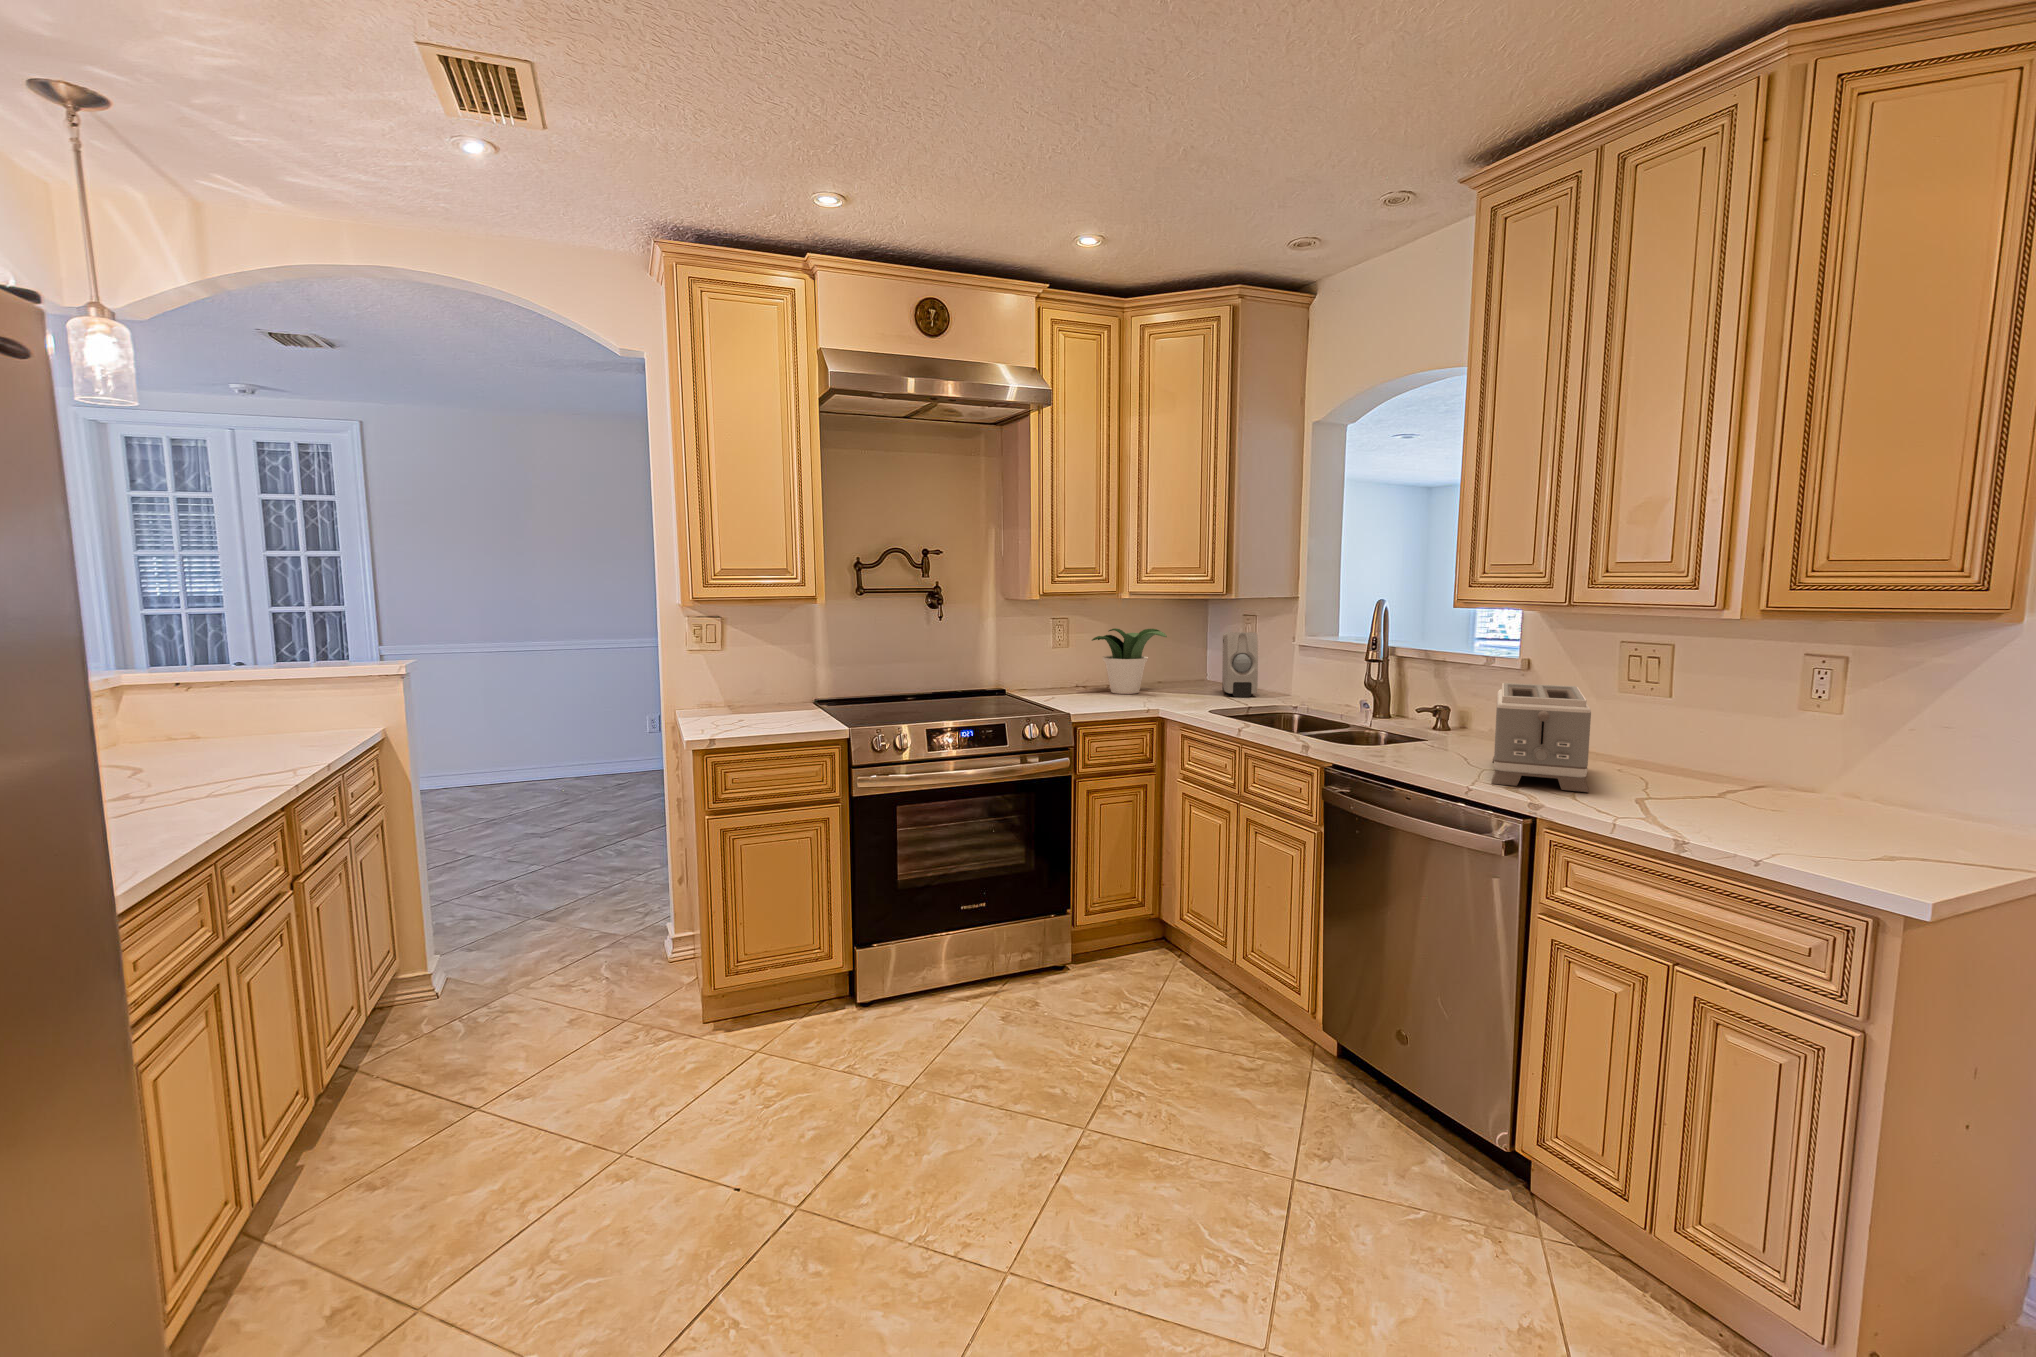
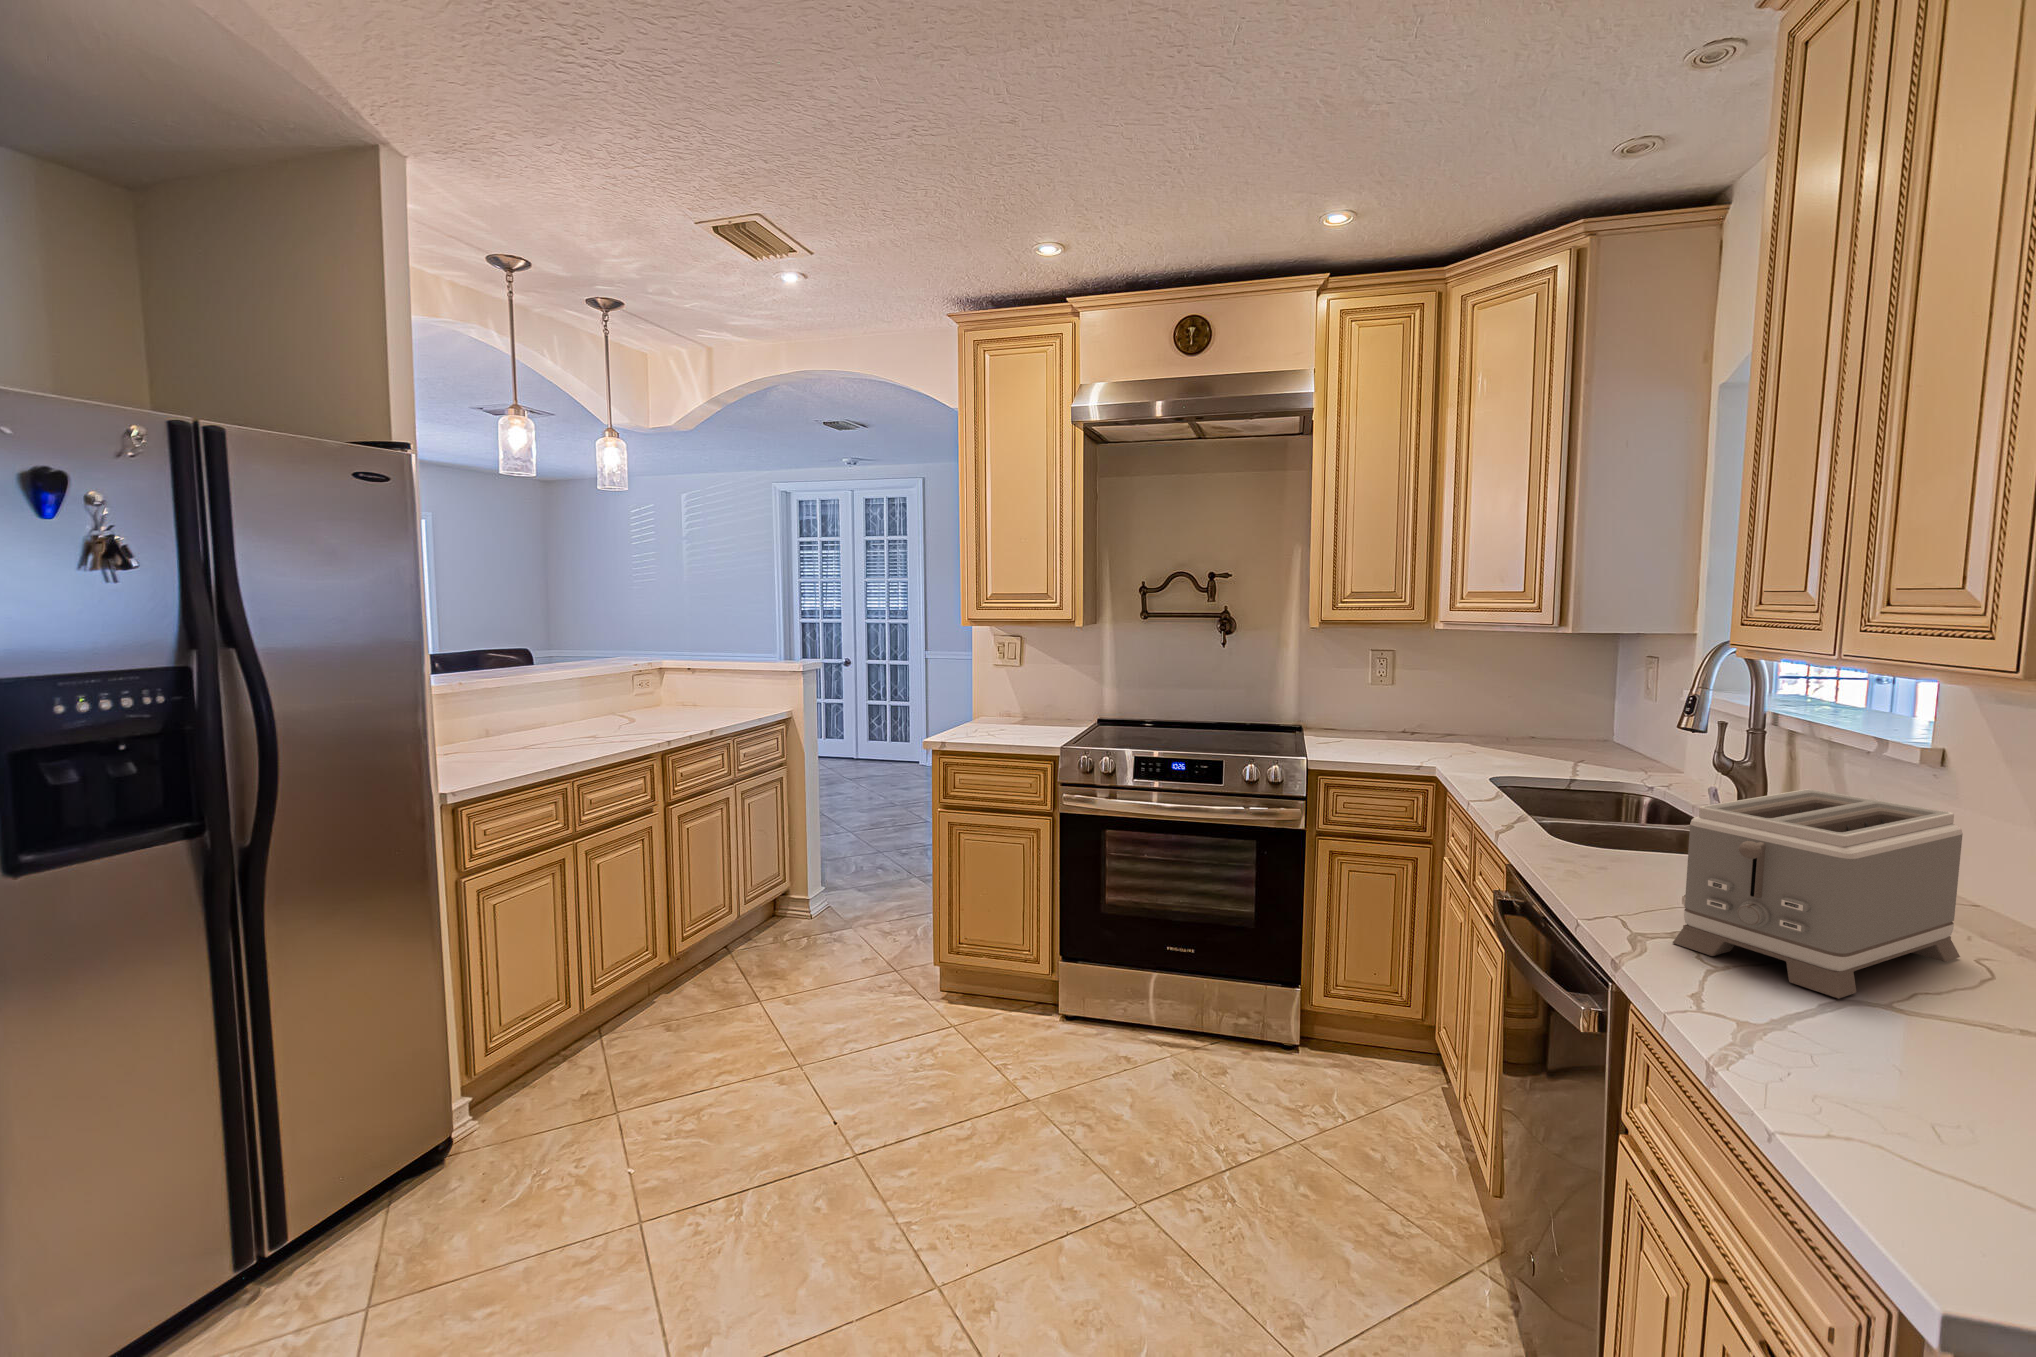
potted plant: present [1092,628,1167,694] -> none [1396,665,1506,745]
soap dispenser: present [1222,632,1258,697] -> none [1574,678,1636,766]

